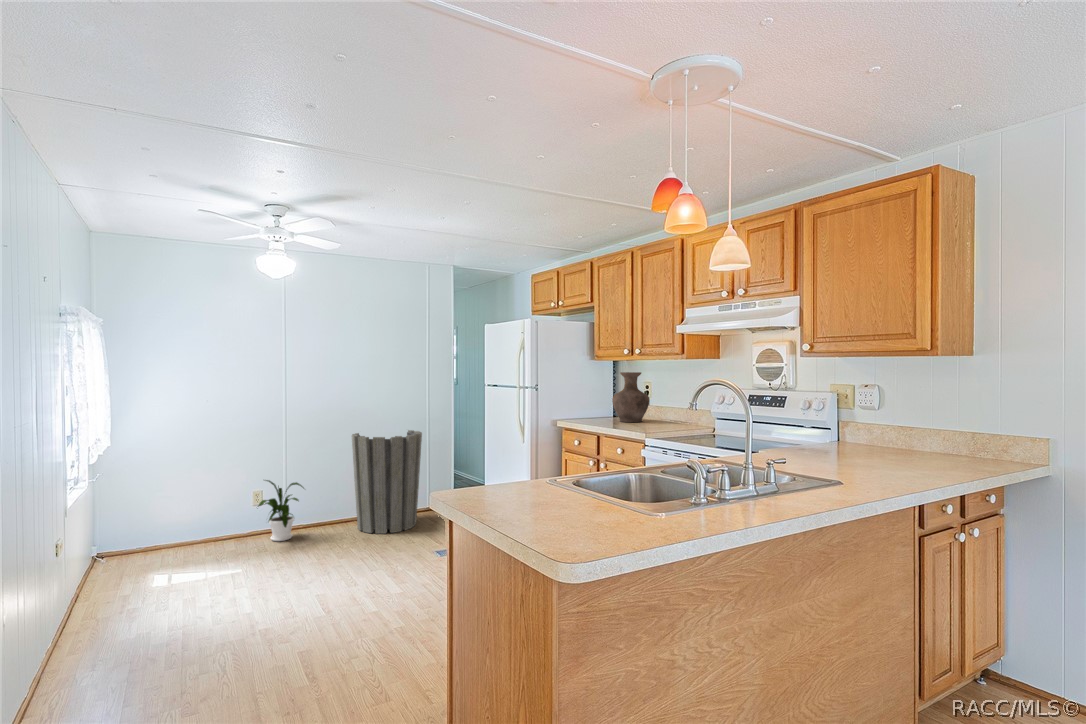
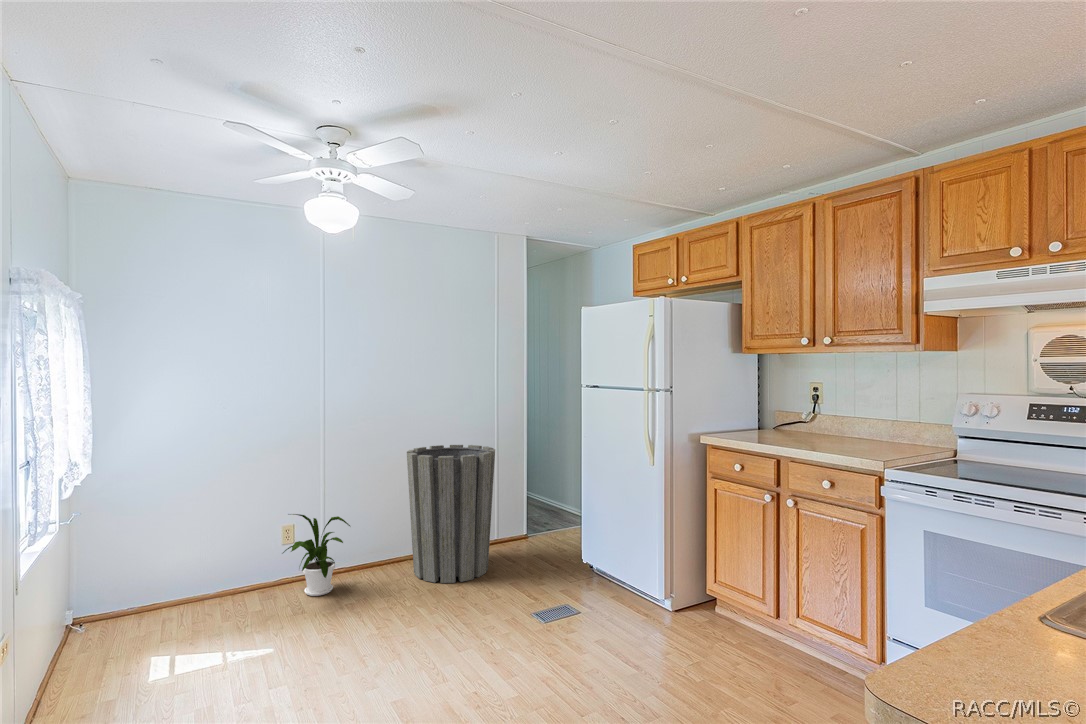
vase: present [612,372,649,422] -> none [777,370,832,439]

